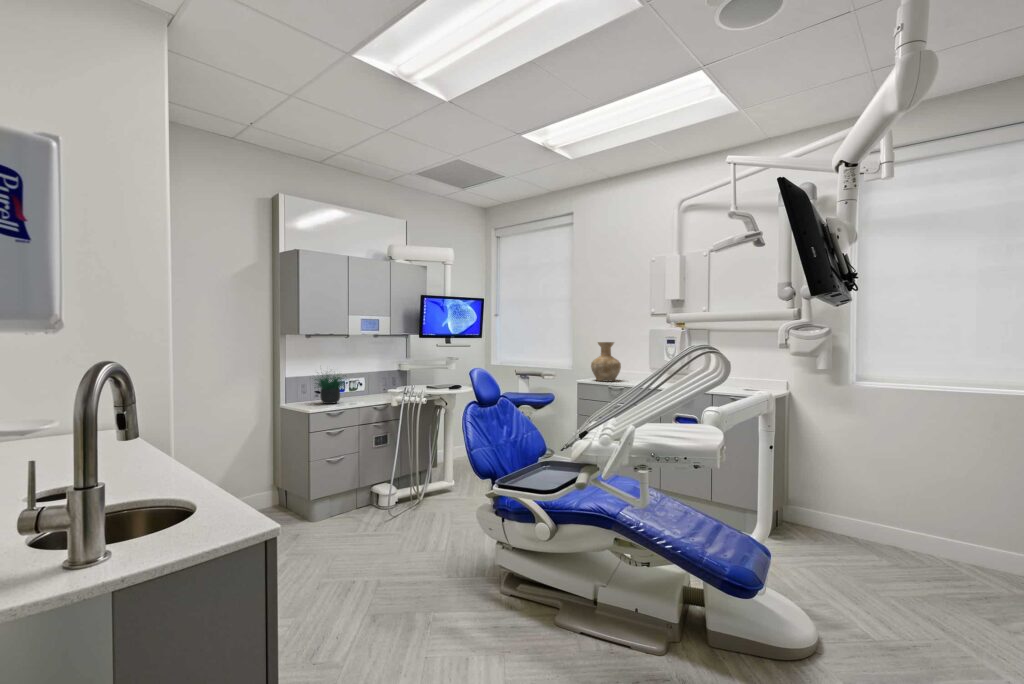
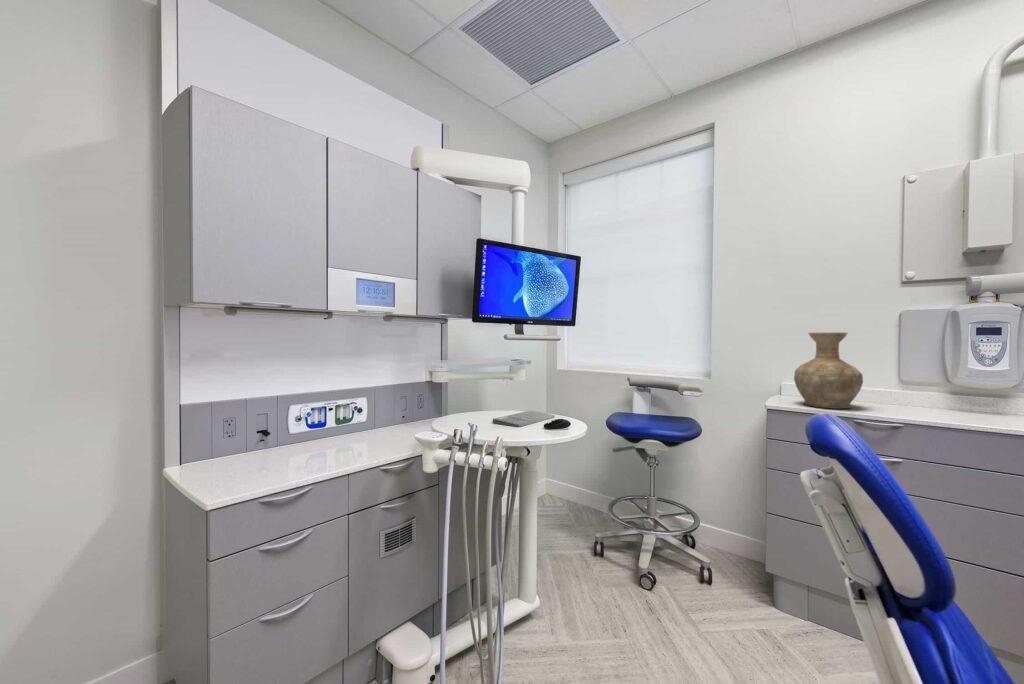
potted plant: present [315,375,346,404] -> none [226,366,342,466]

